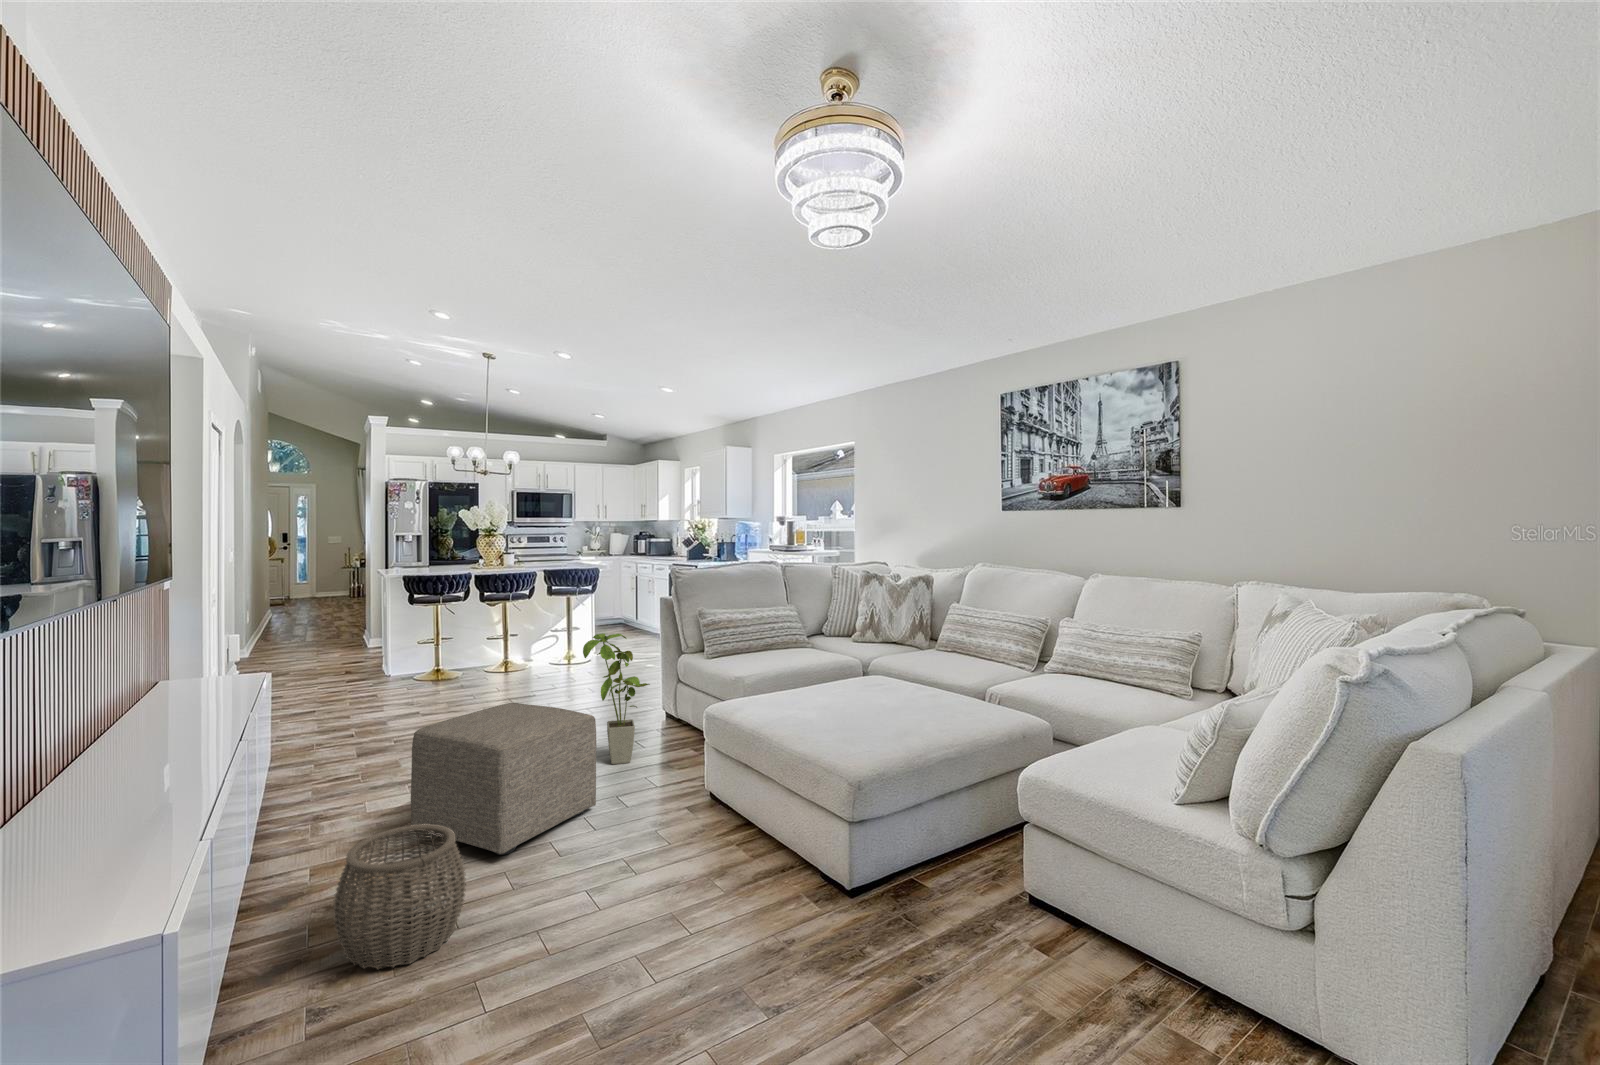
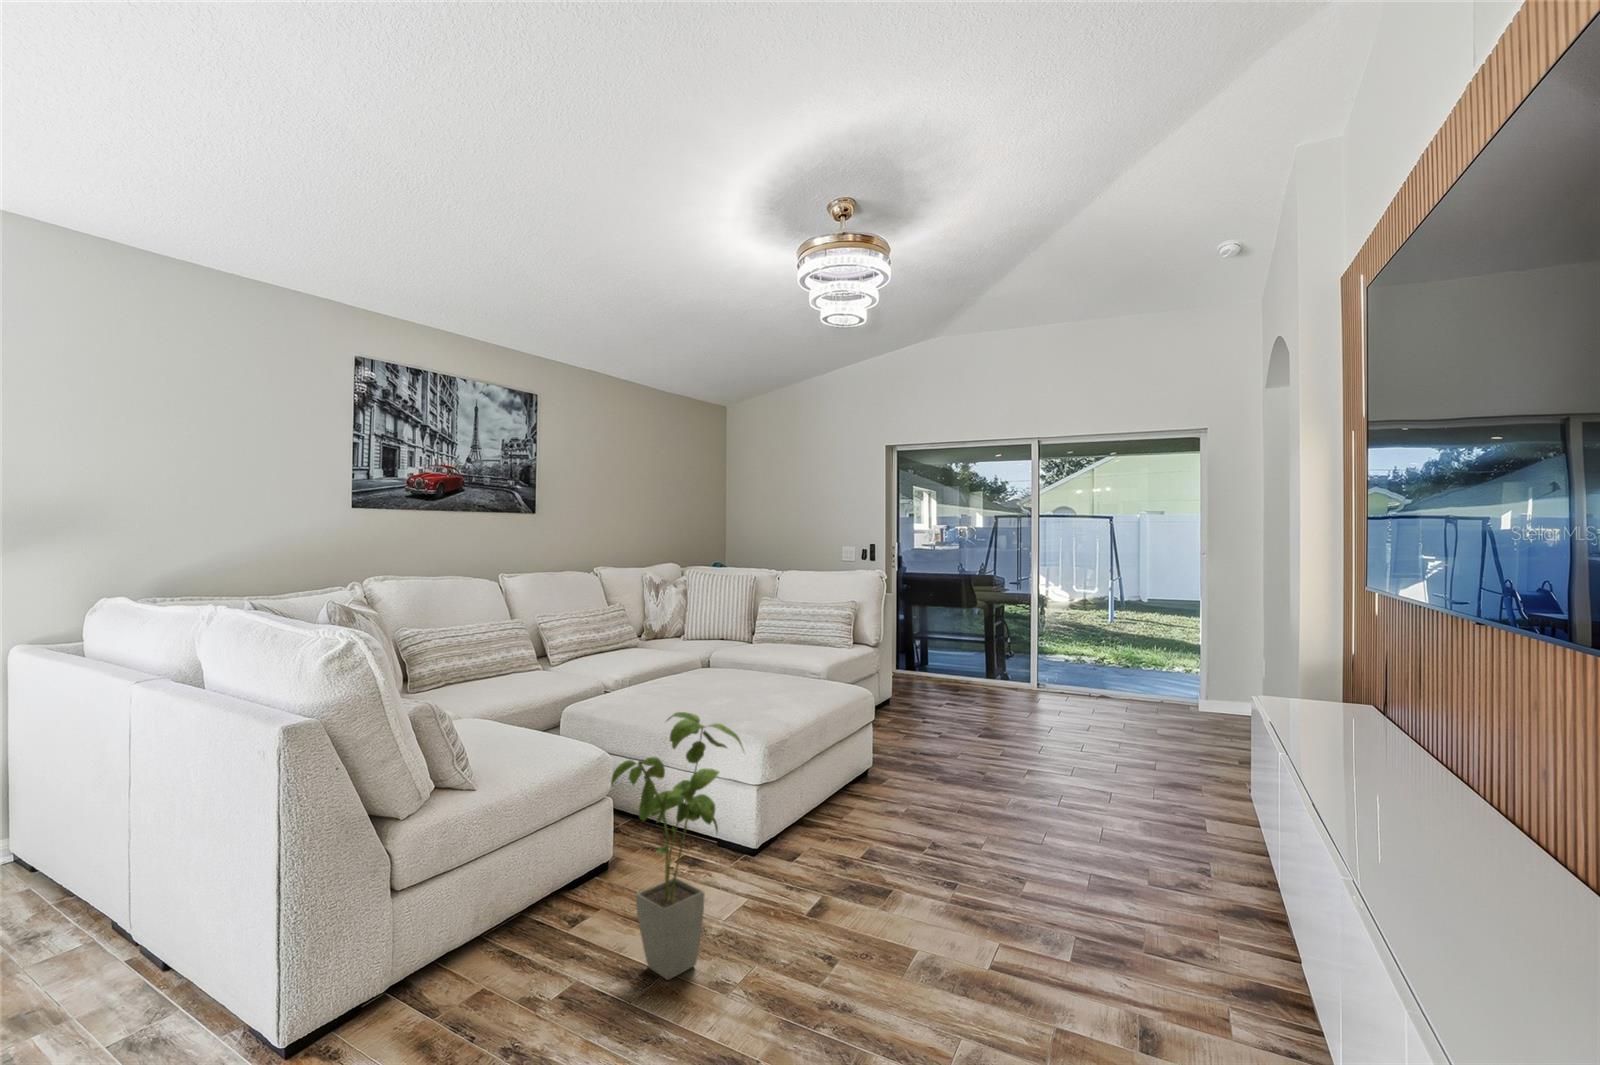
ottoman: present [411,703,596,855] -> none [848,764,1083,998]
woven basket: present [333,824,466,969] -> none [1078,779,1195,903]

